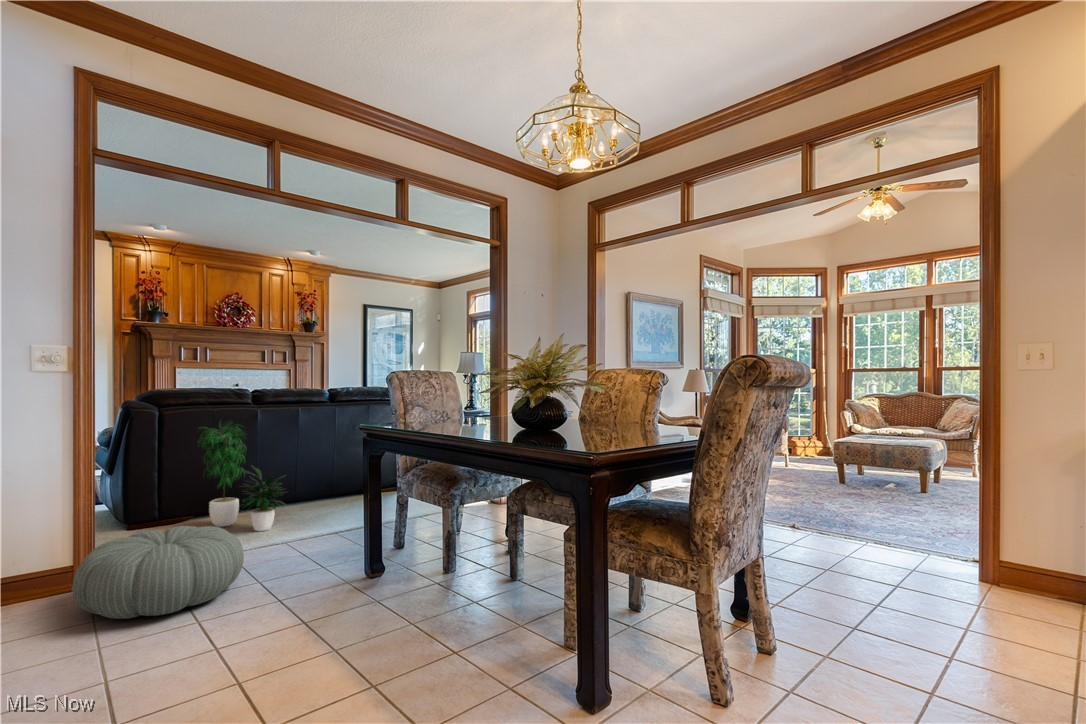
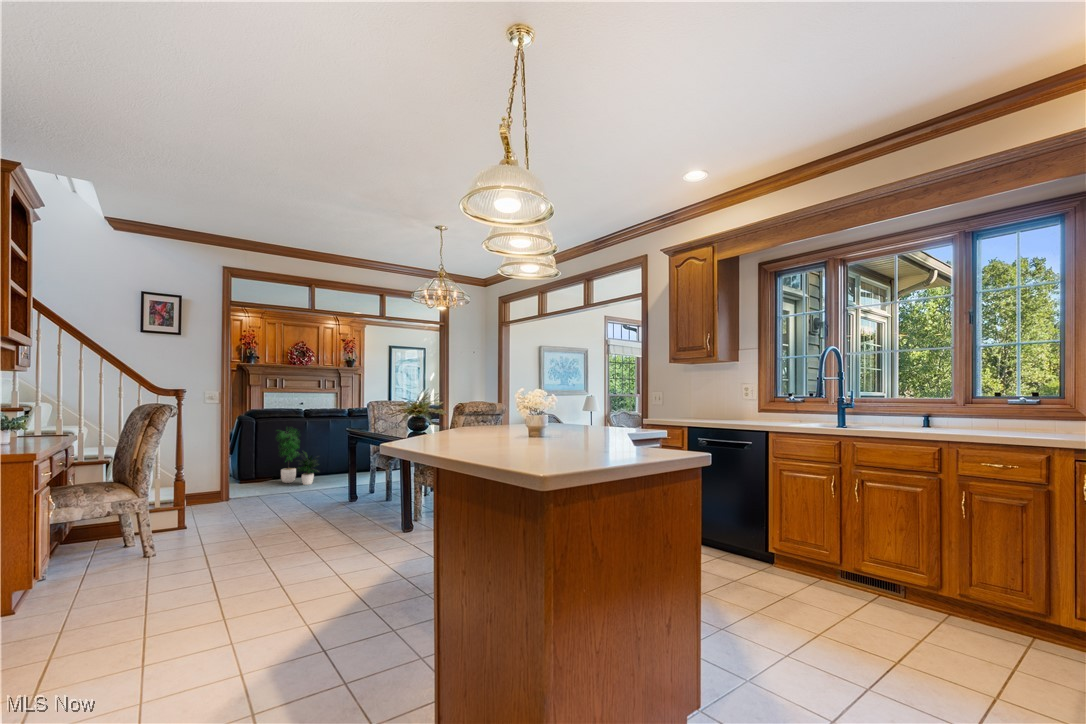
pouf: present [72,526,244,619] -> none [223,475,294,510]

